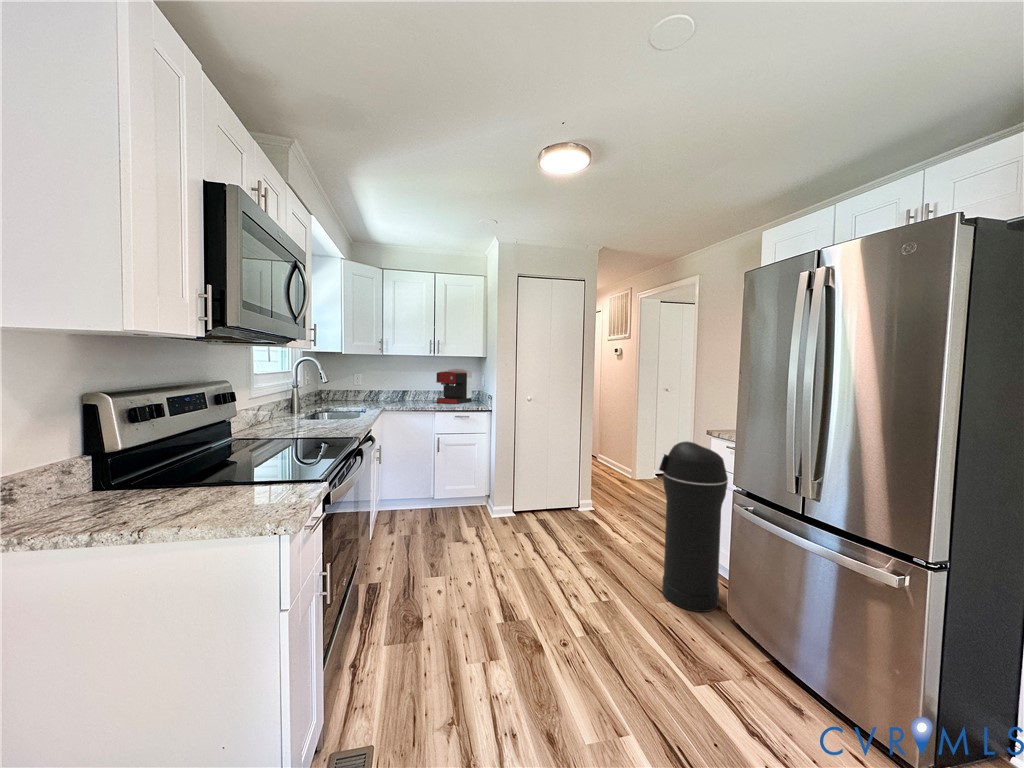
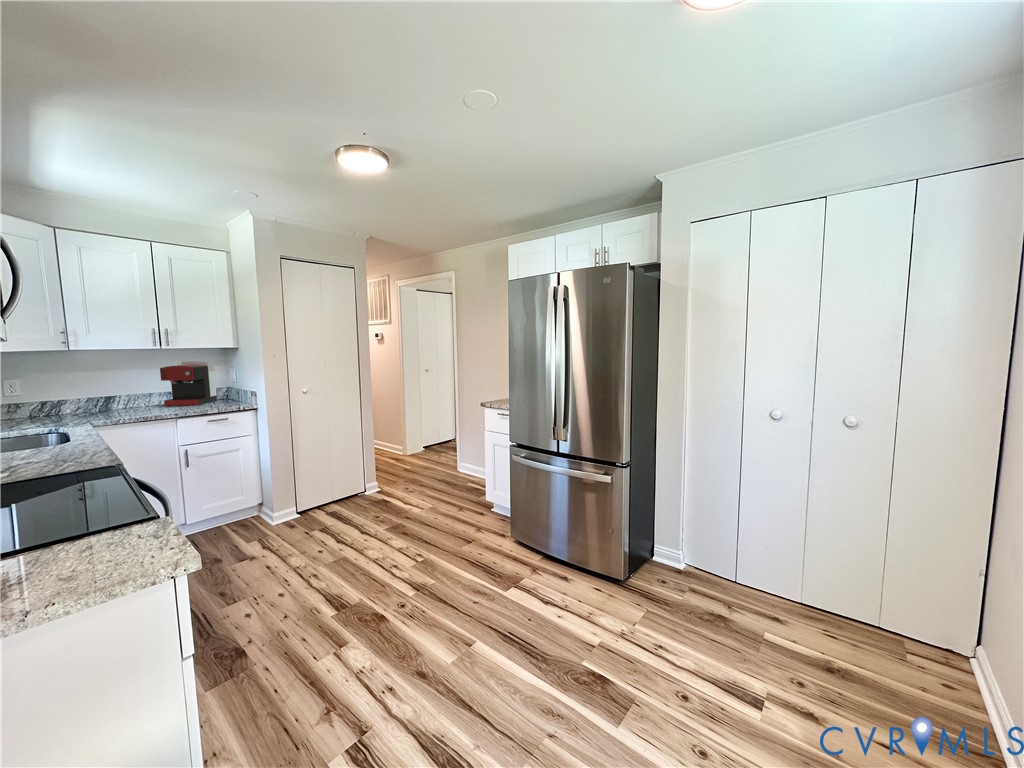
trash can: present [659,442,728,612] -> none [453,414,505,545]

